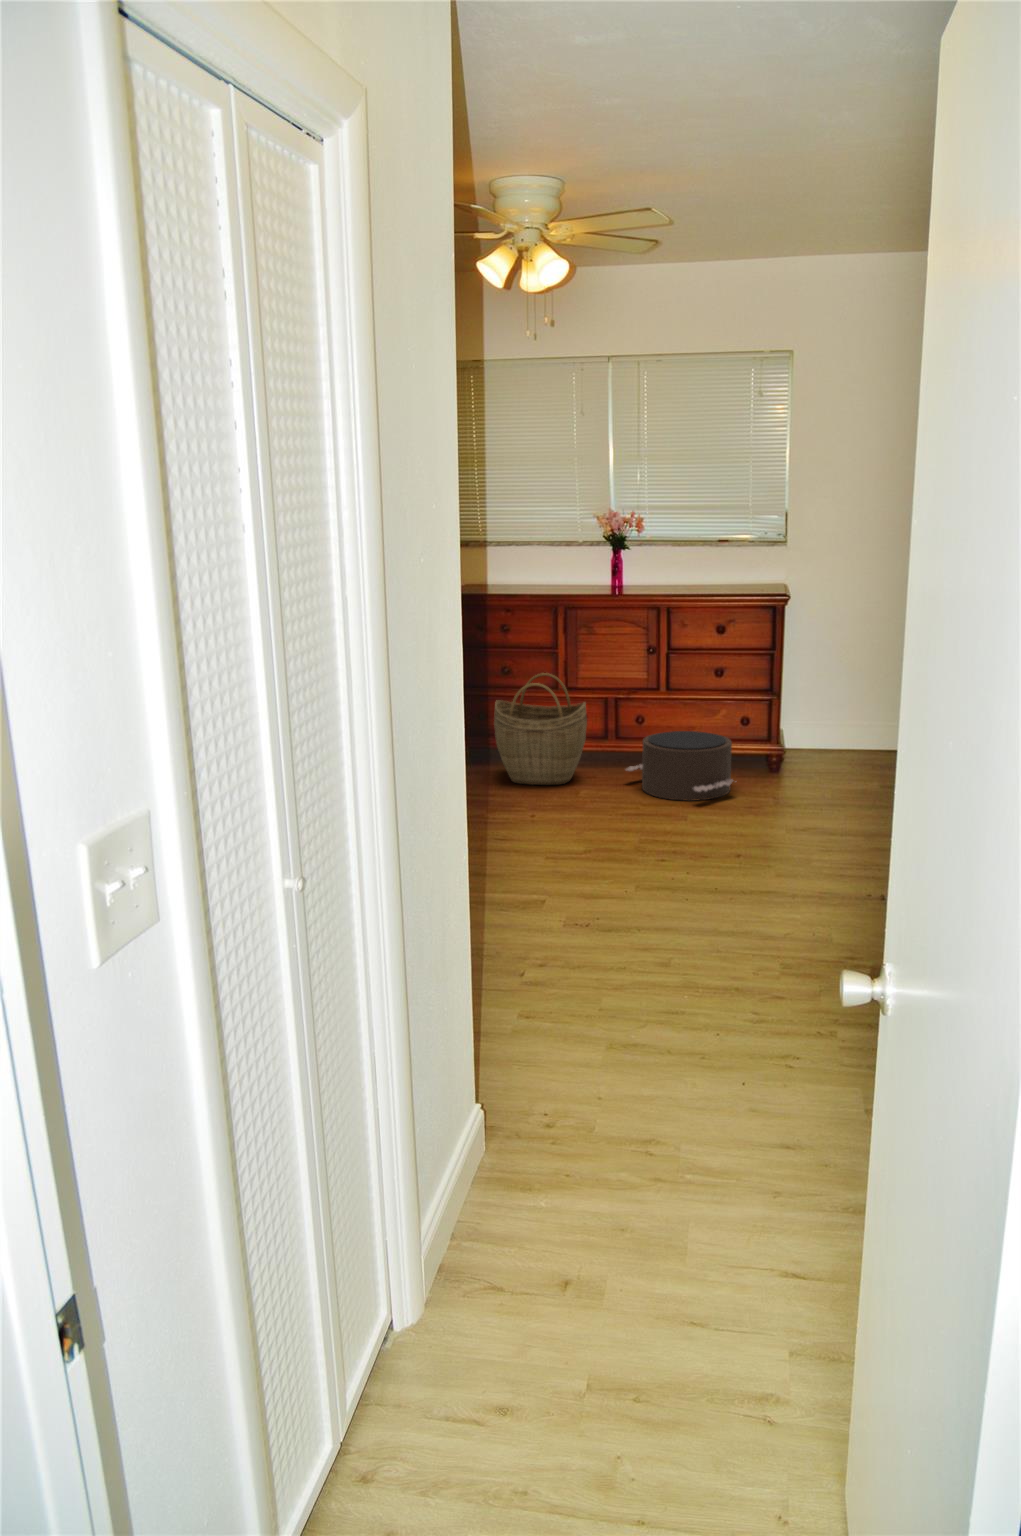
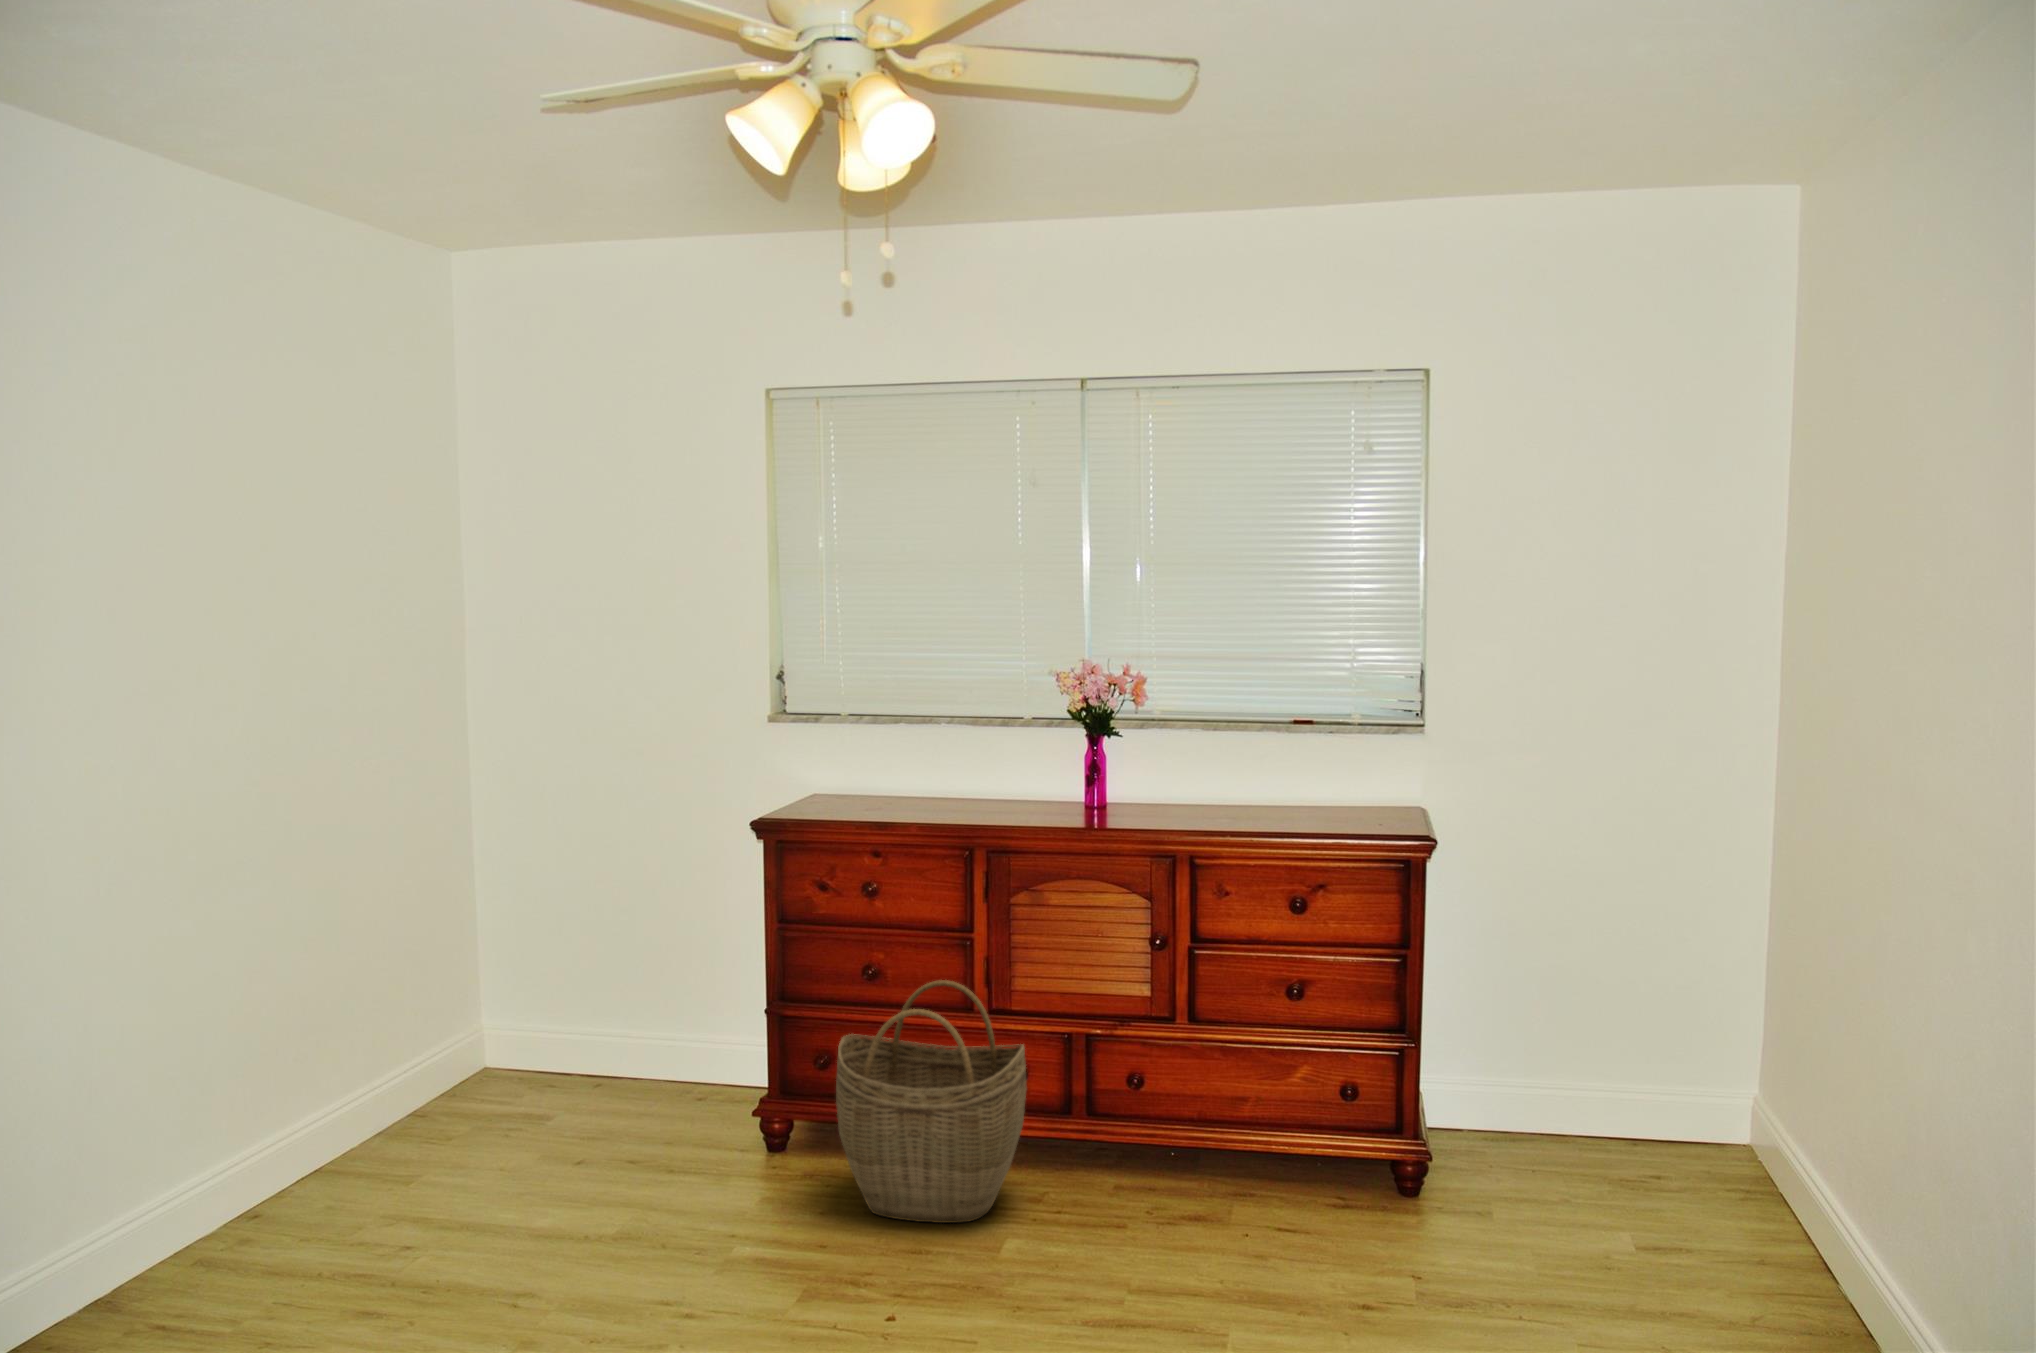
pouf: present [626,731,733,801] -> none [1102,1110,1339,1281]

